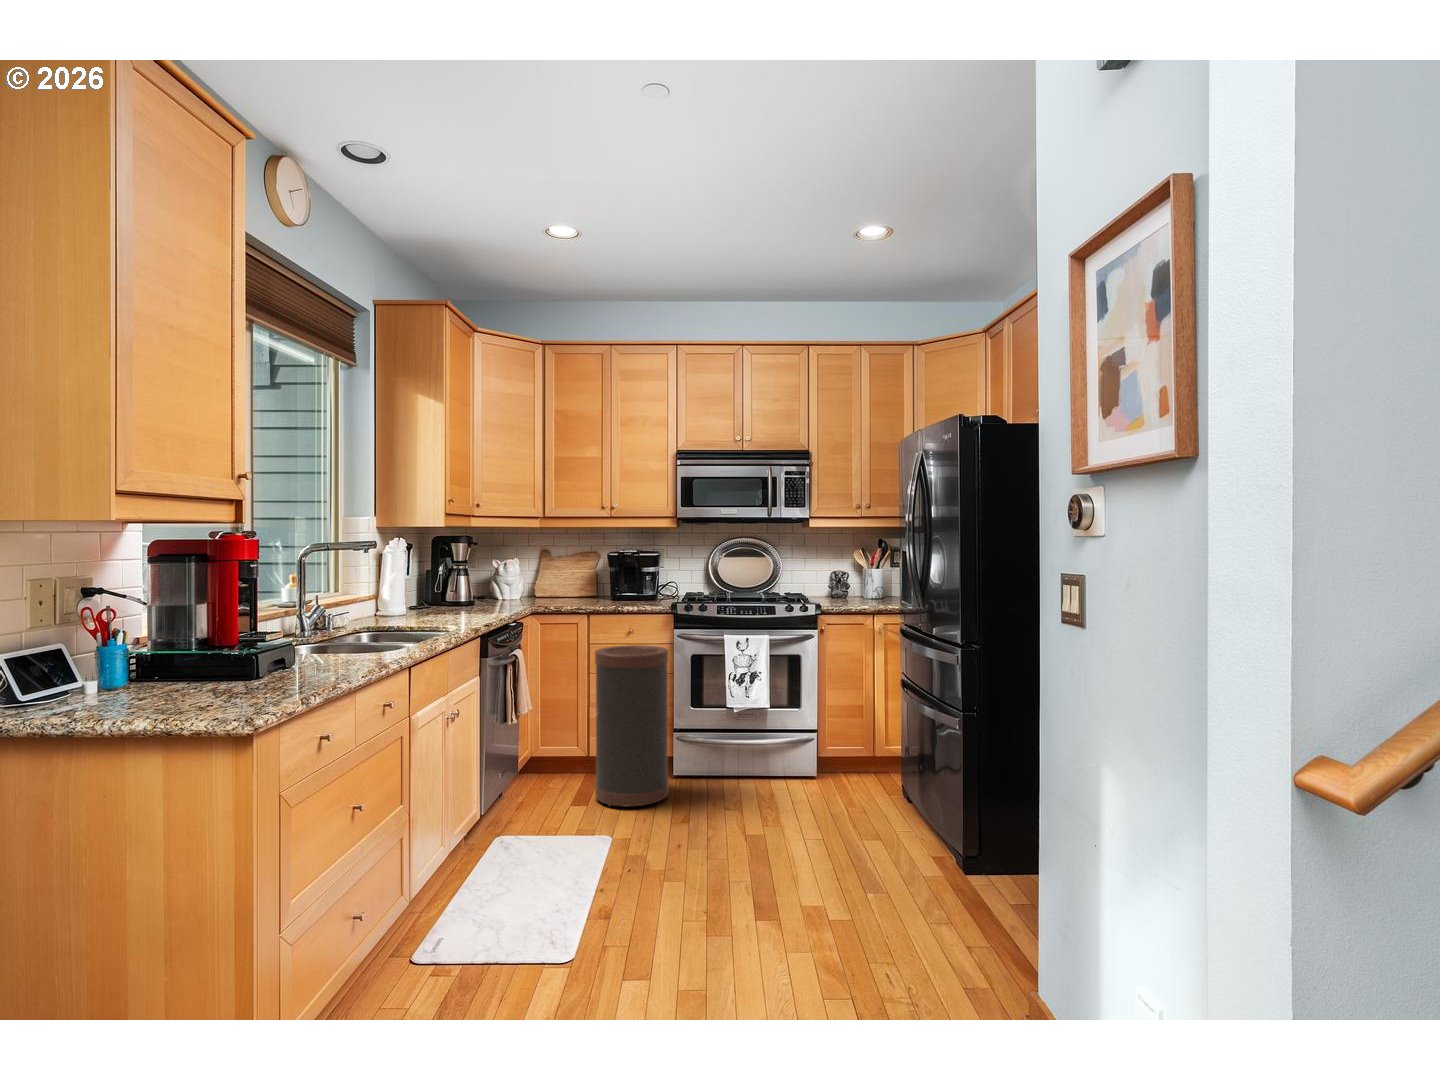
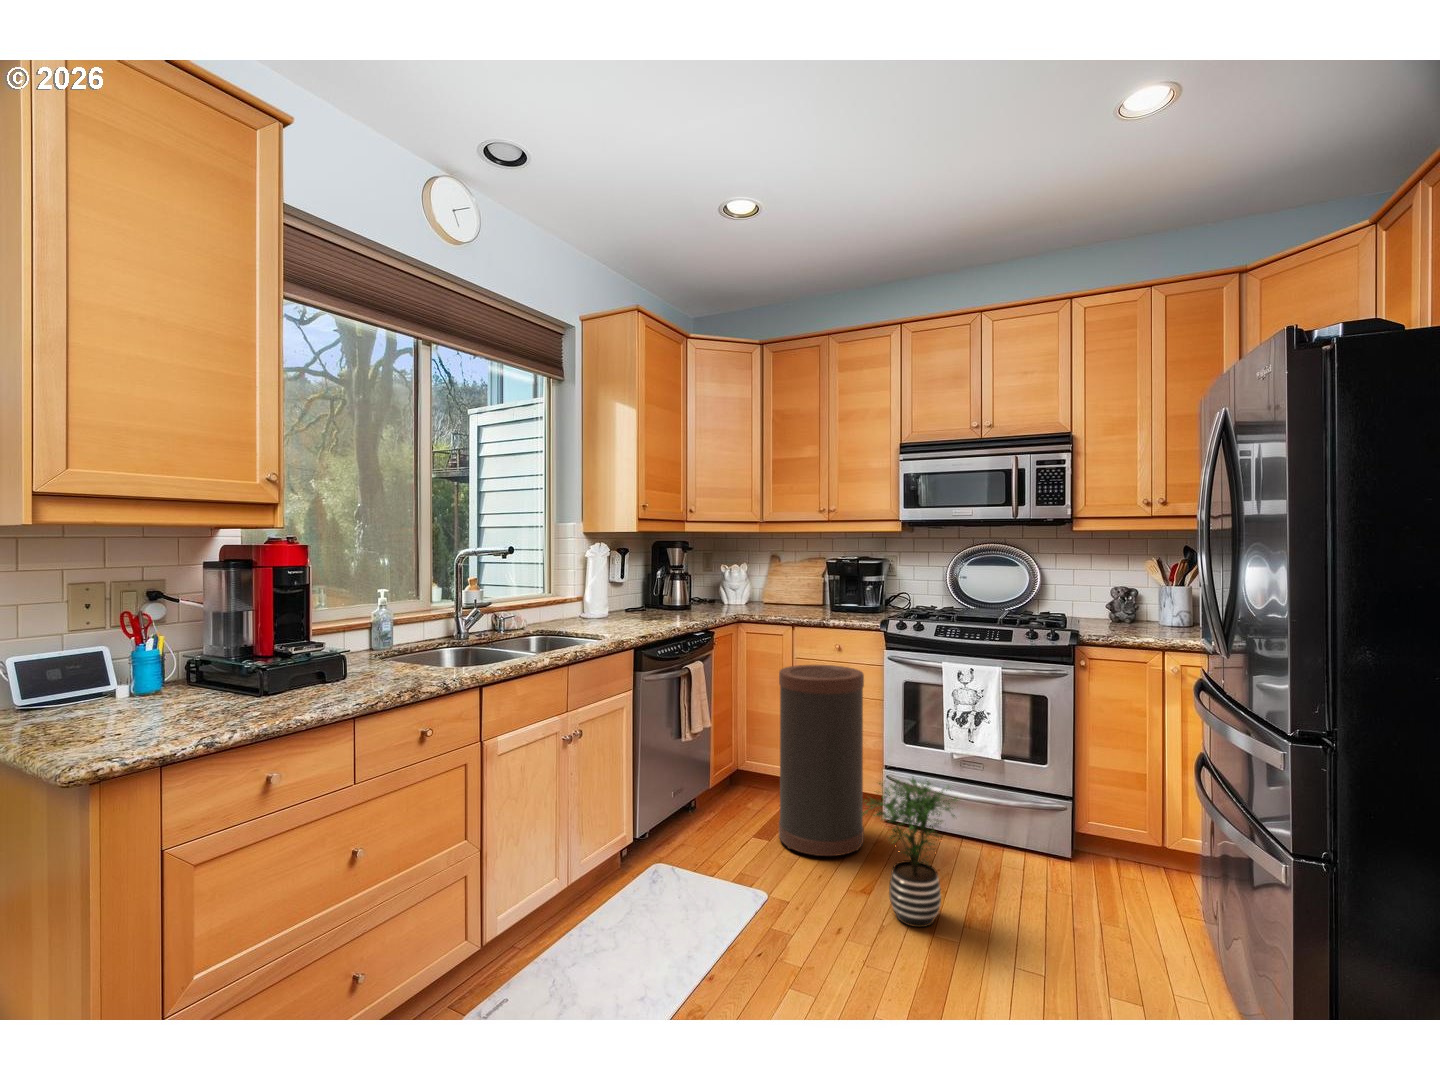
potted plant: none [689,721,767,835] -> present [862,777,958,927]

